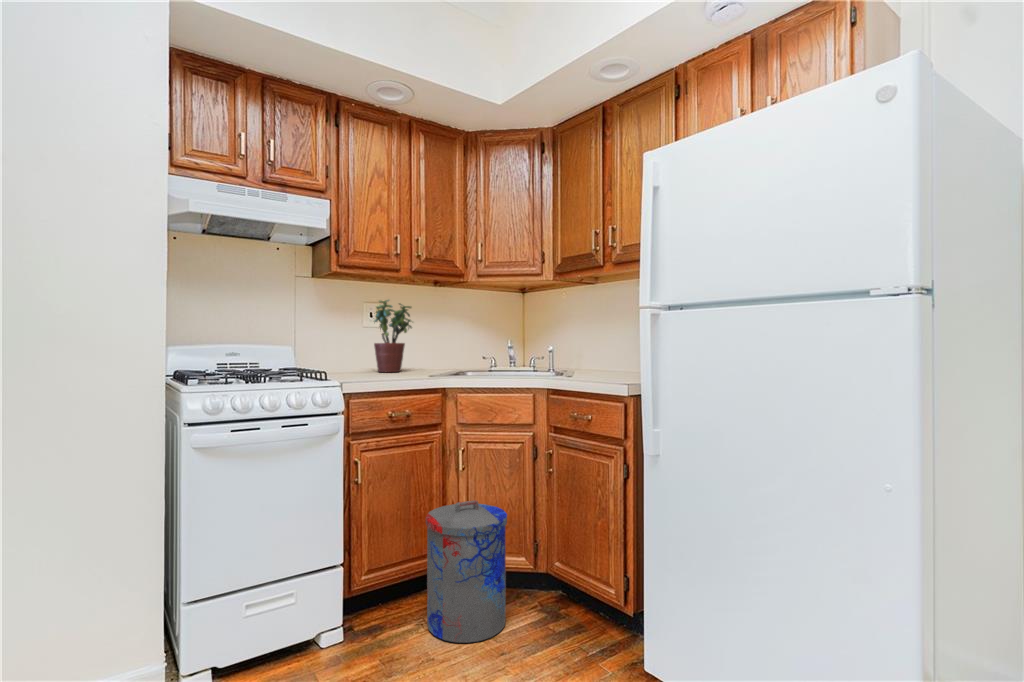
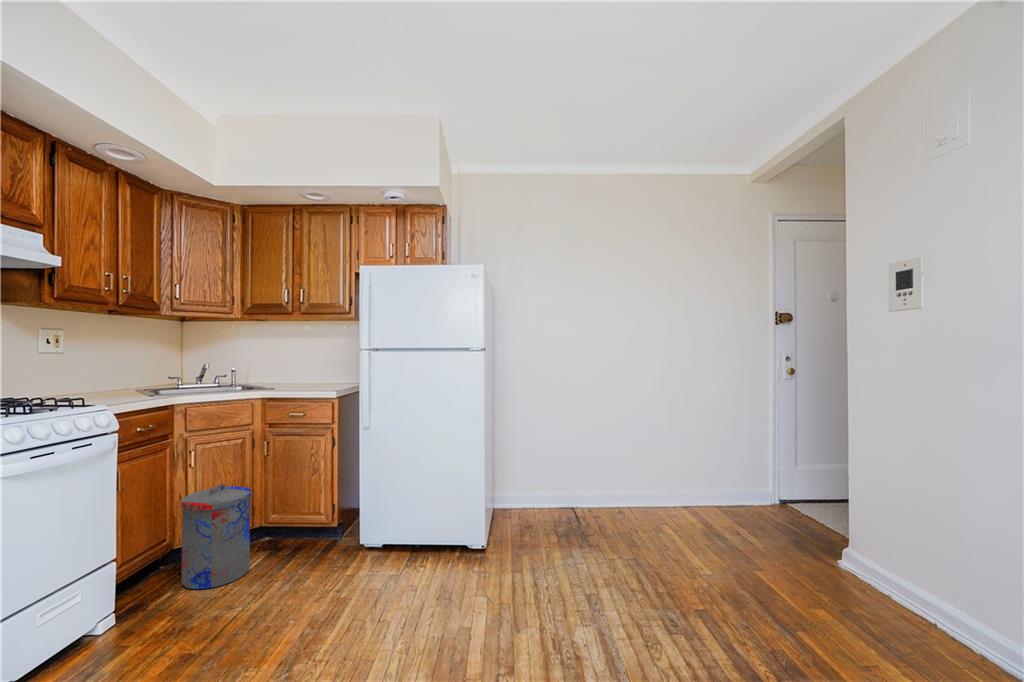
potted plant: present [374,300,412,372] -> none [41,327,99,397]

